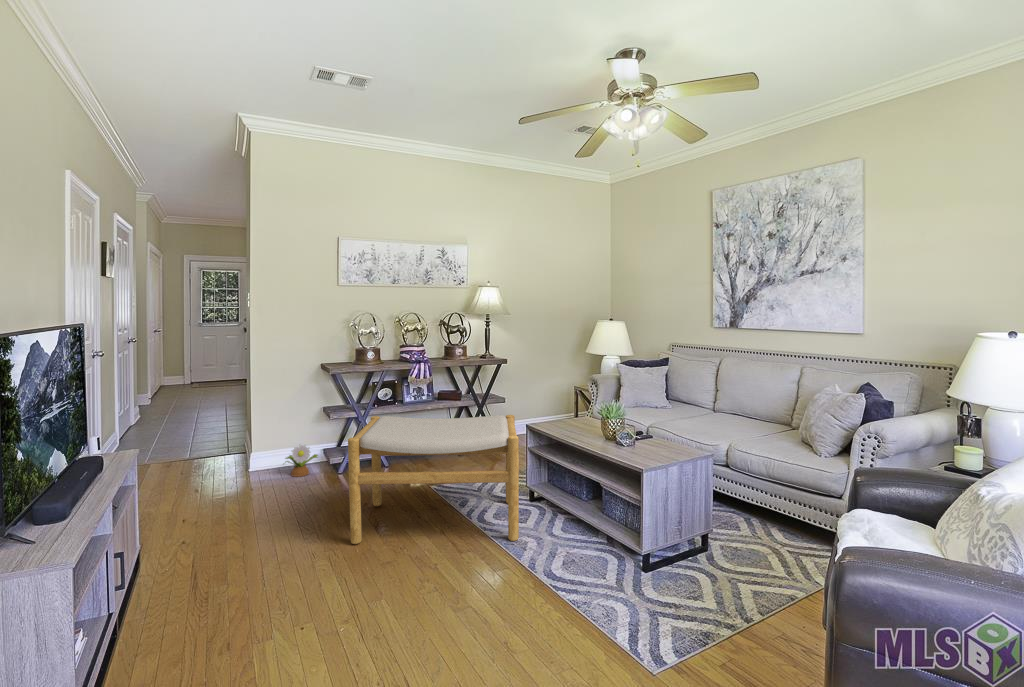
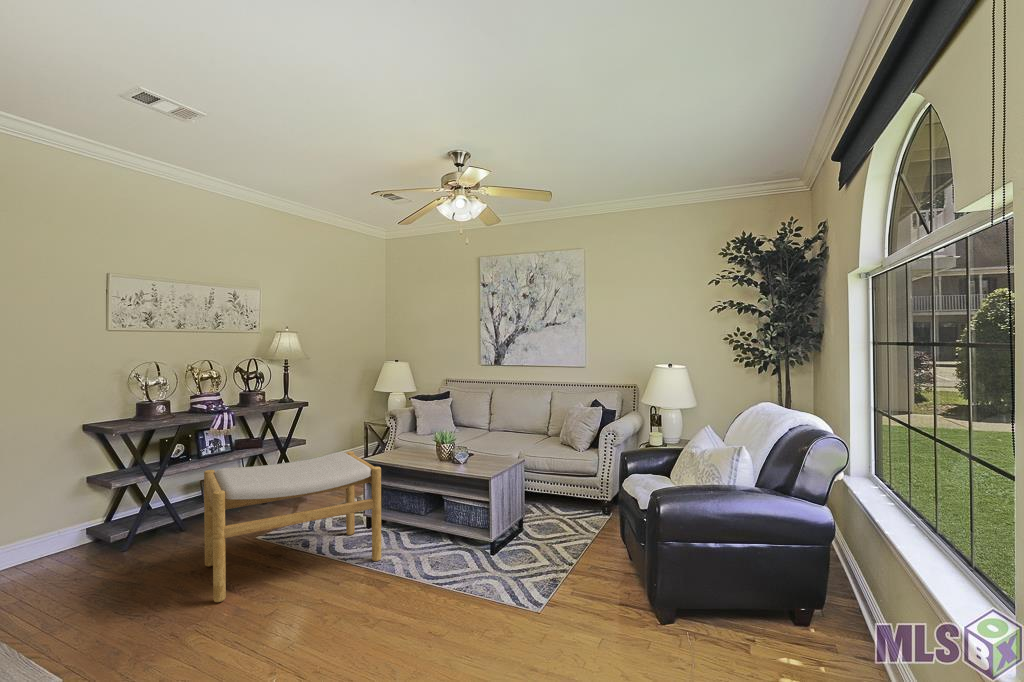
decorative plant: present [285,444,318,477] -> none [40,521,93,563]

